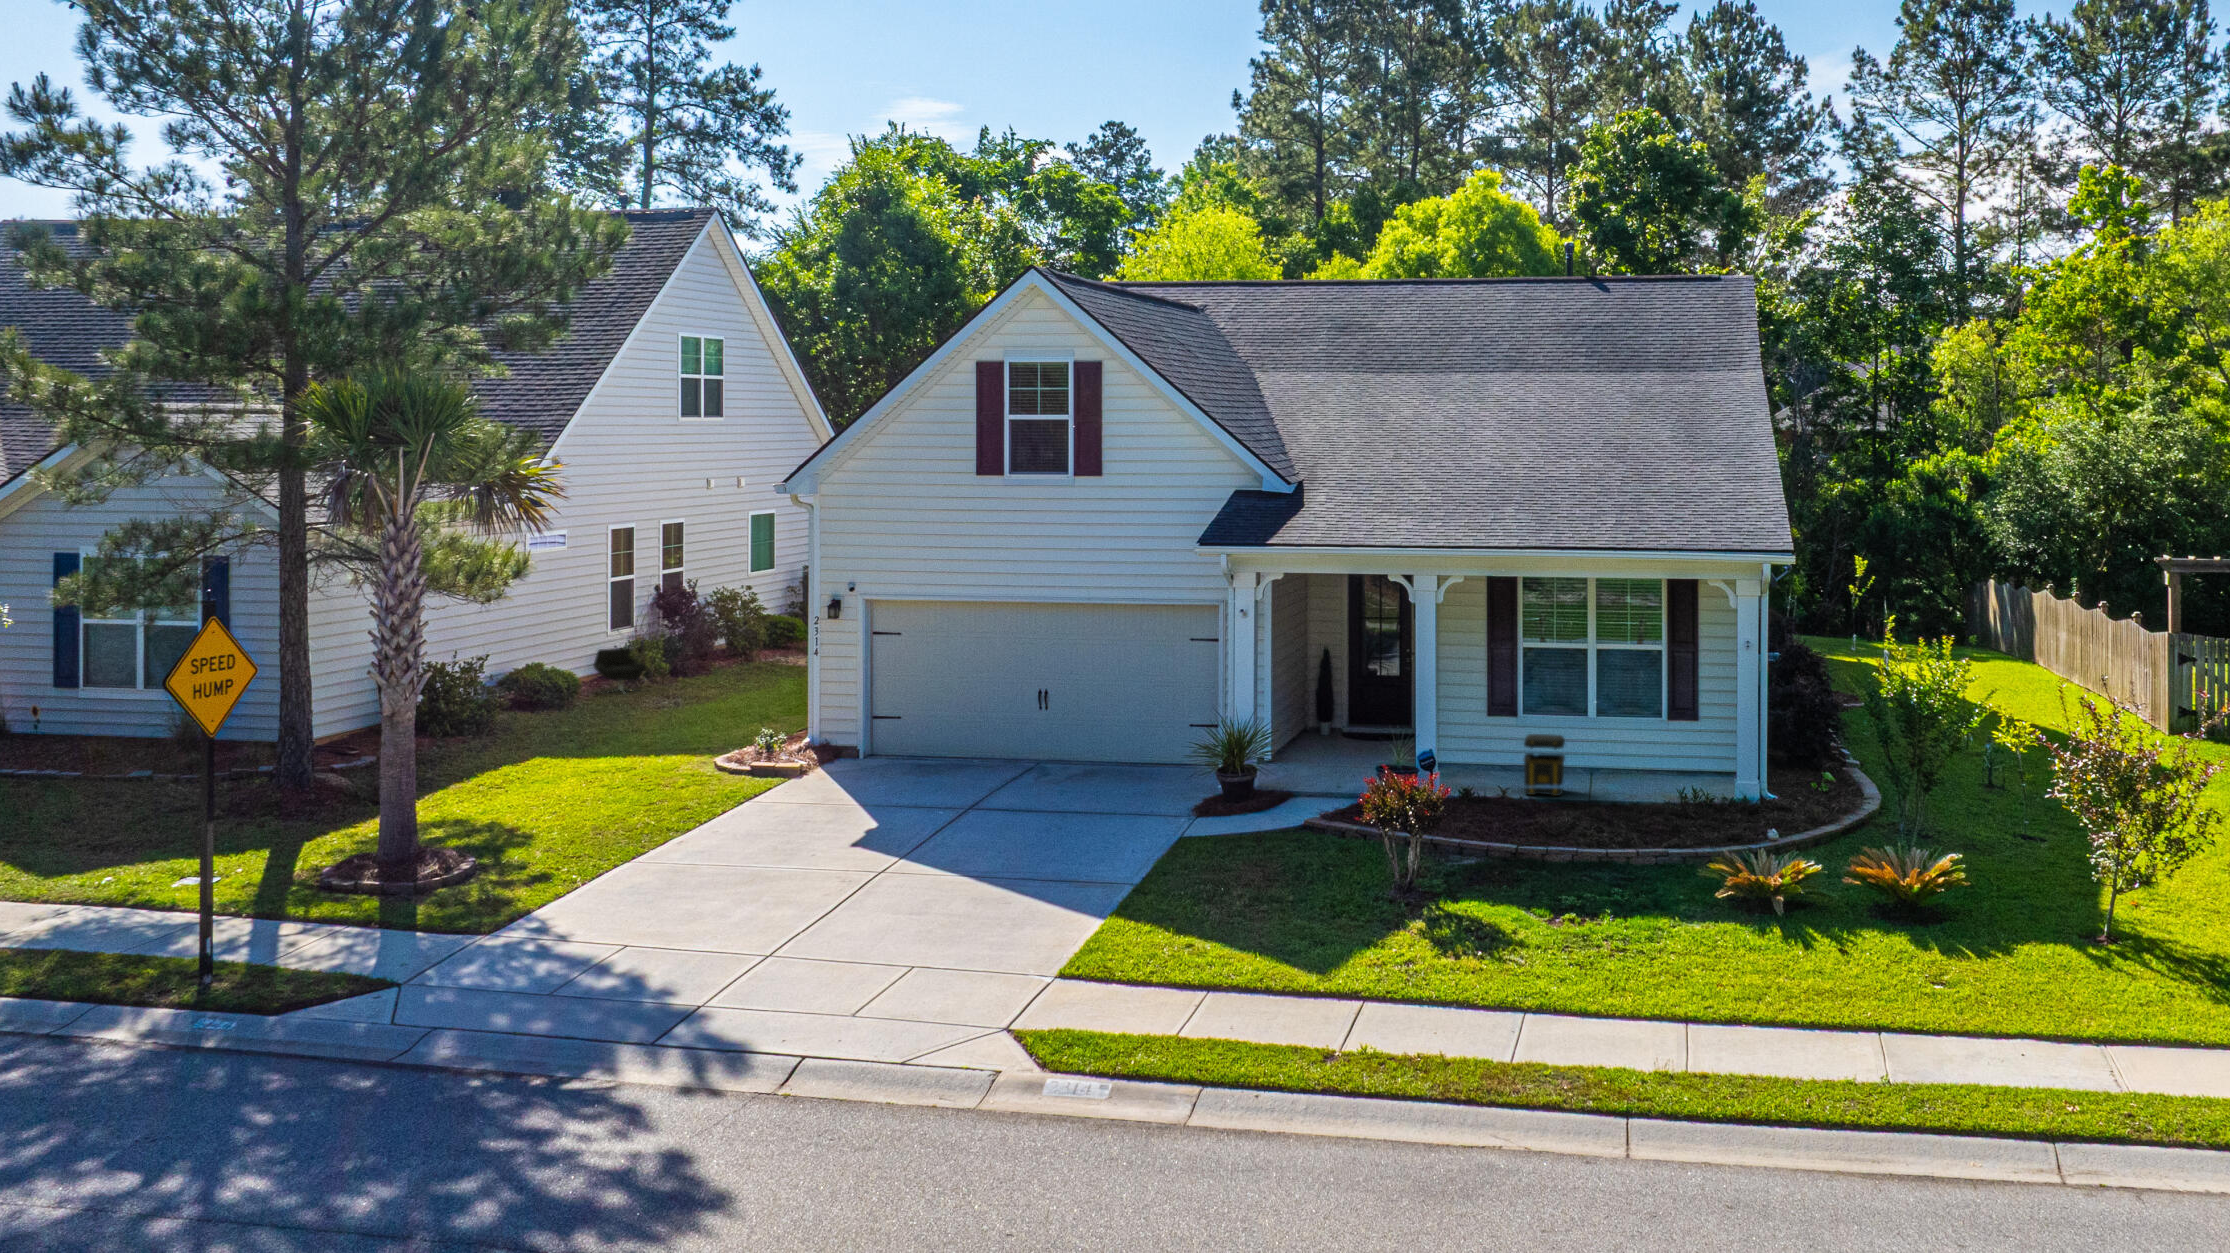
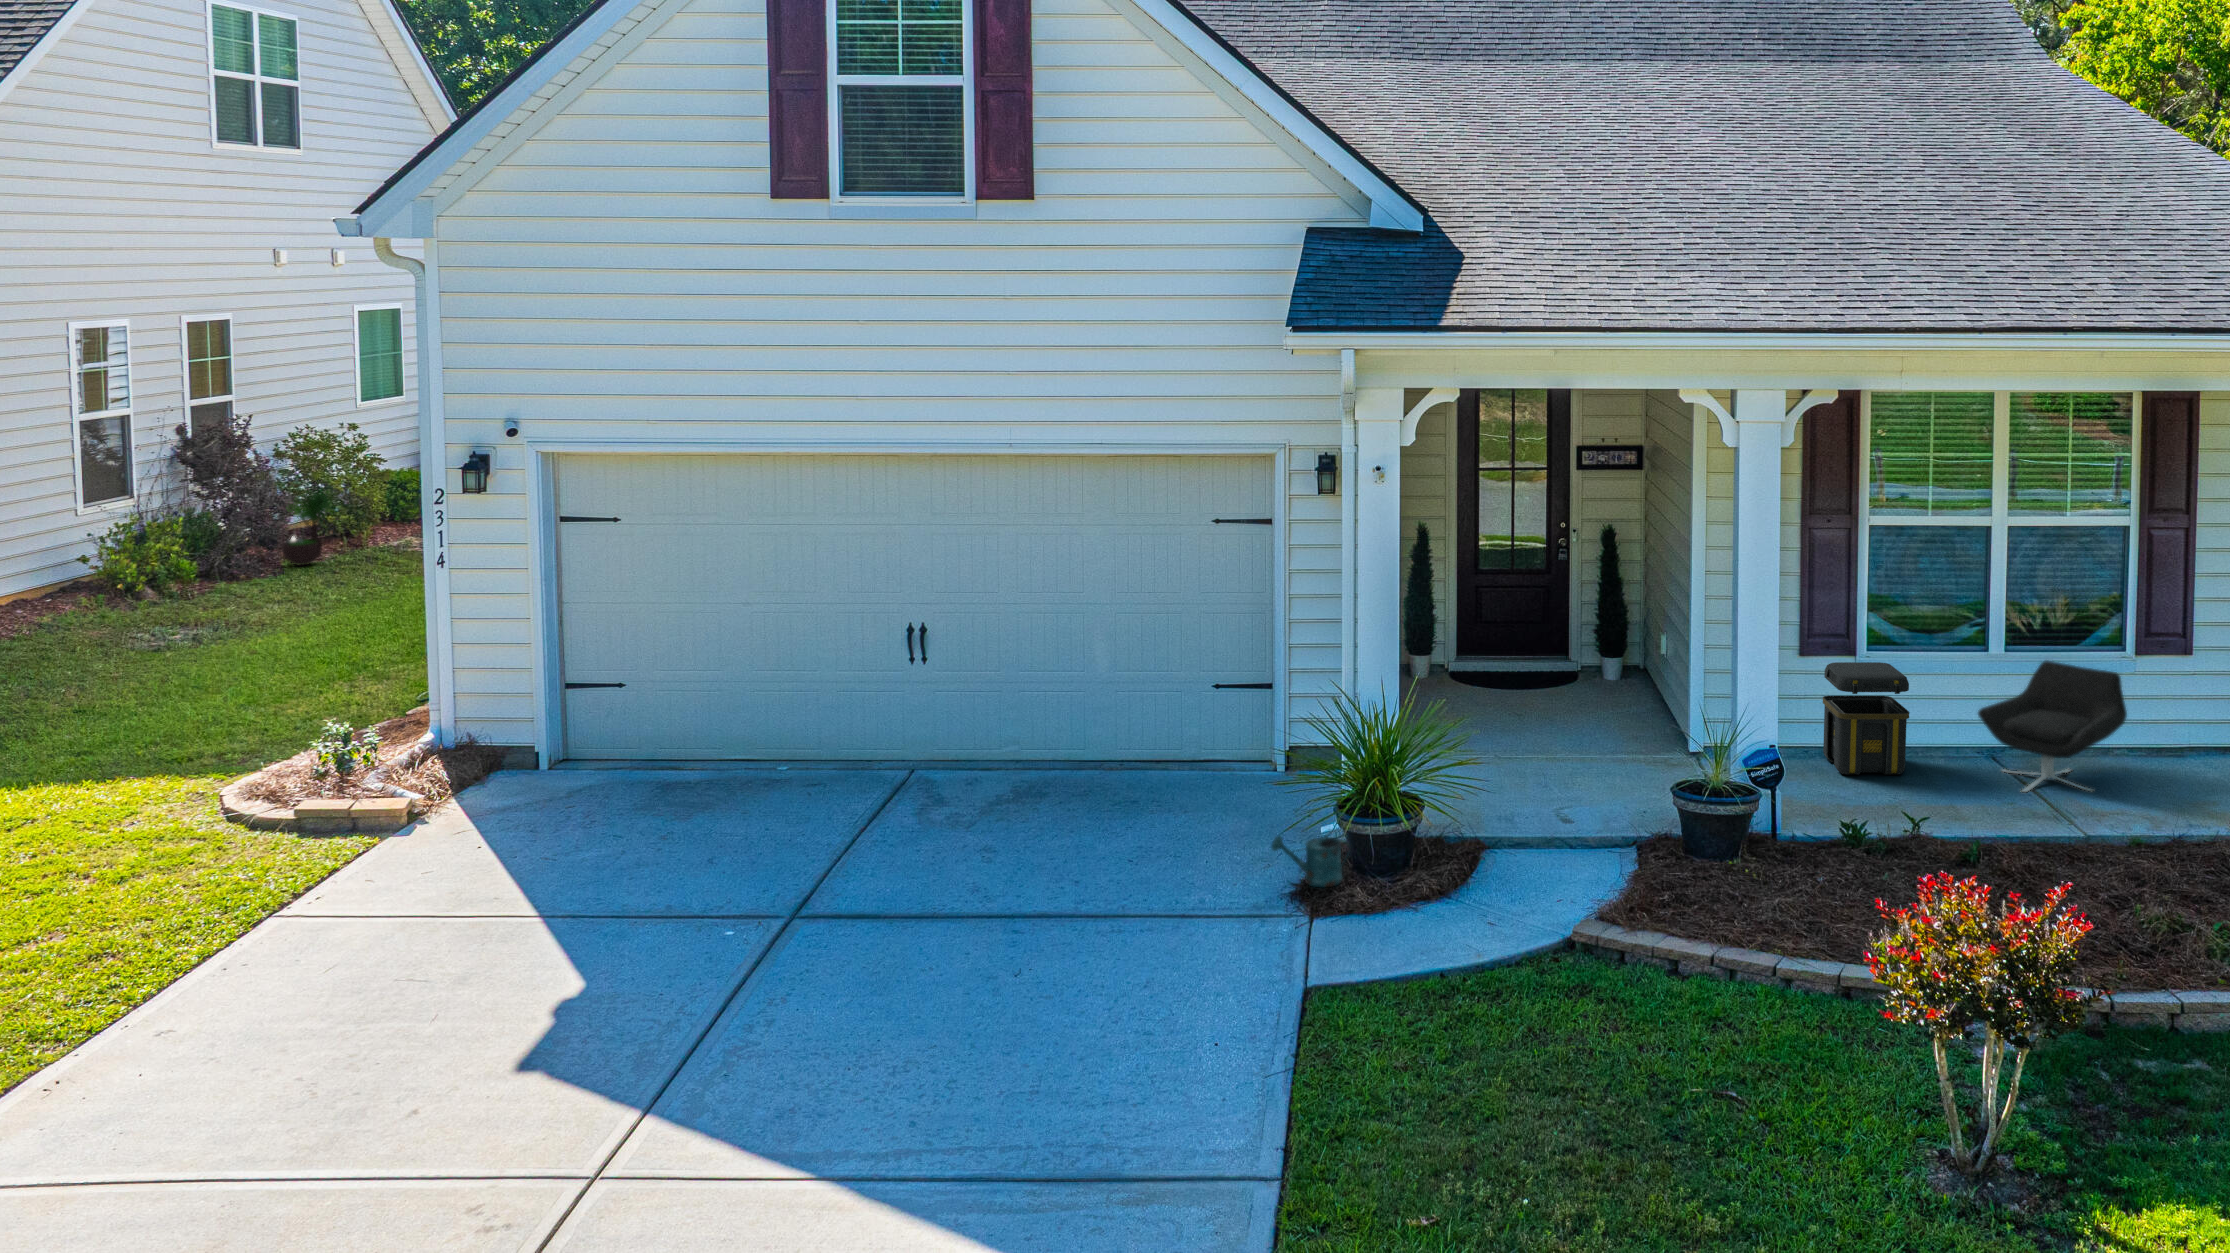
potted tree: none [705,627,735,677] -> present [282,493,330,566]
lounge chair: present [593,648,647,691] -> present [1978,661,2127,792]
watering can: none [1188,790,1228,817] -> present [1272,832,1347,887]

